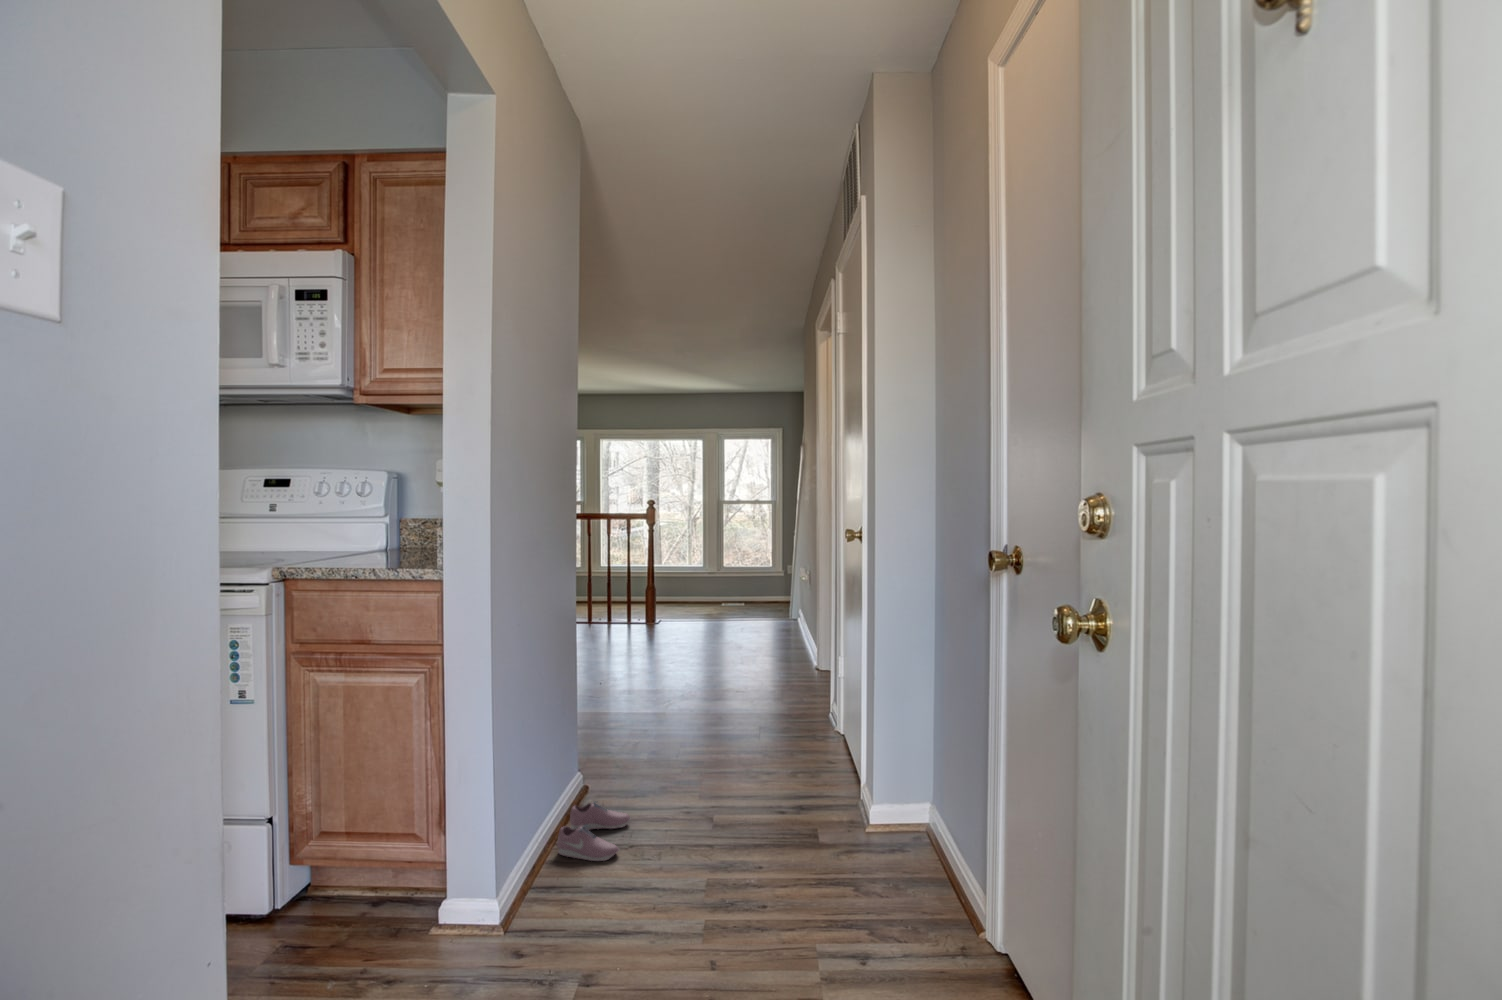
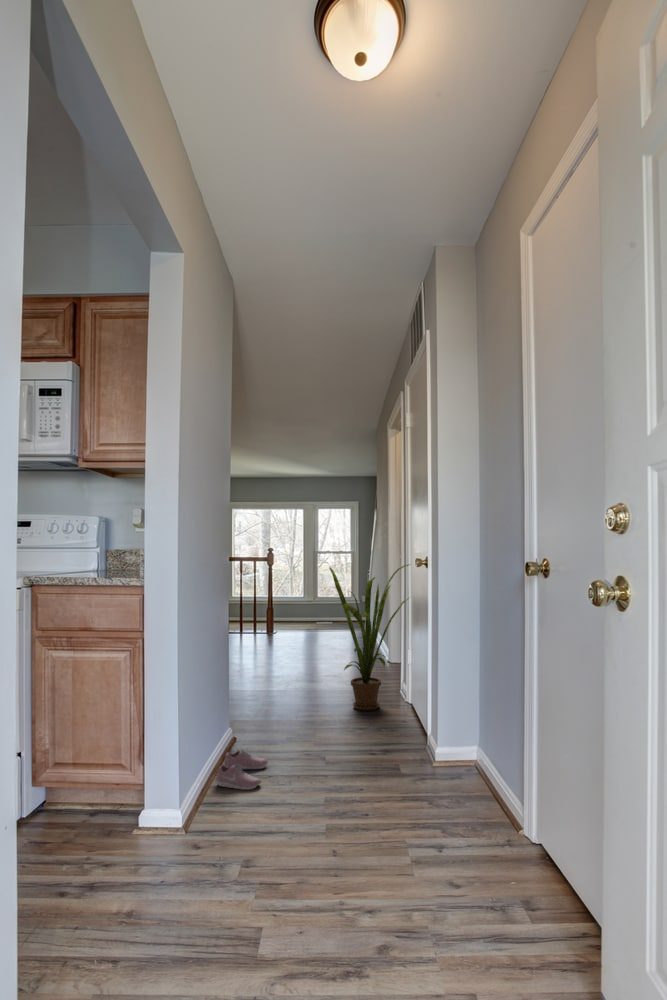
house plant: none [720,545,835,739] -> present [330,564,410,711]

